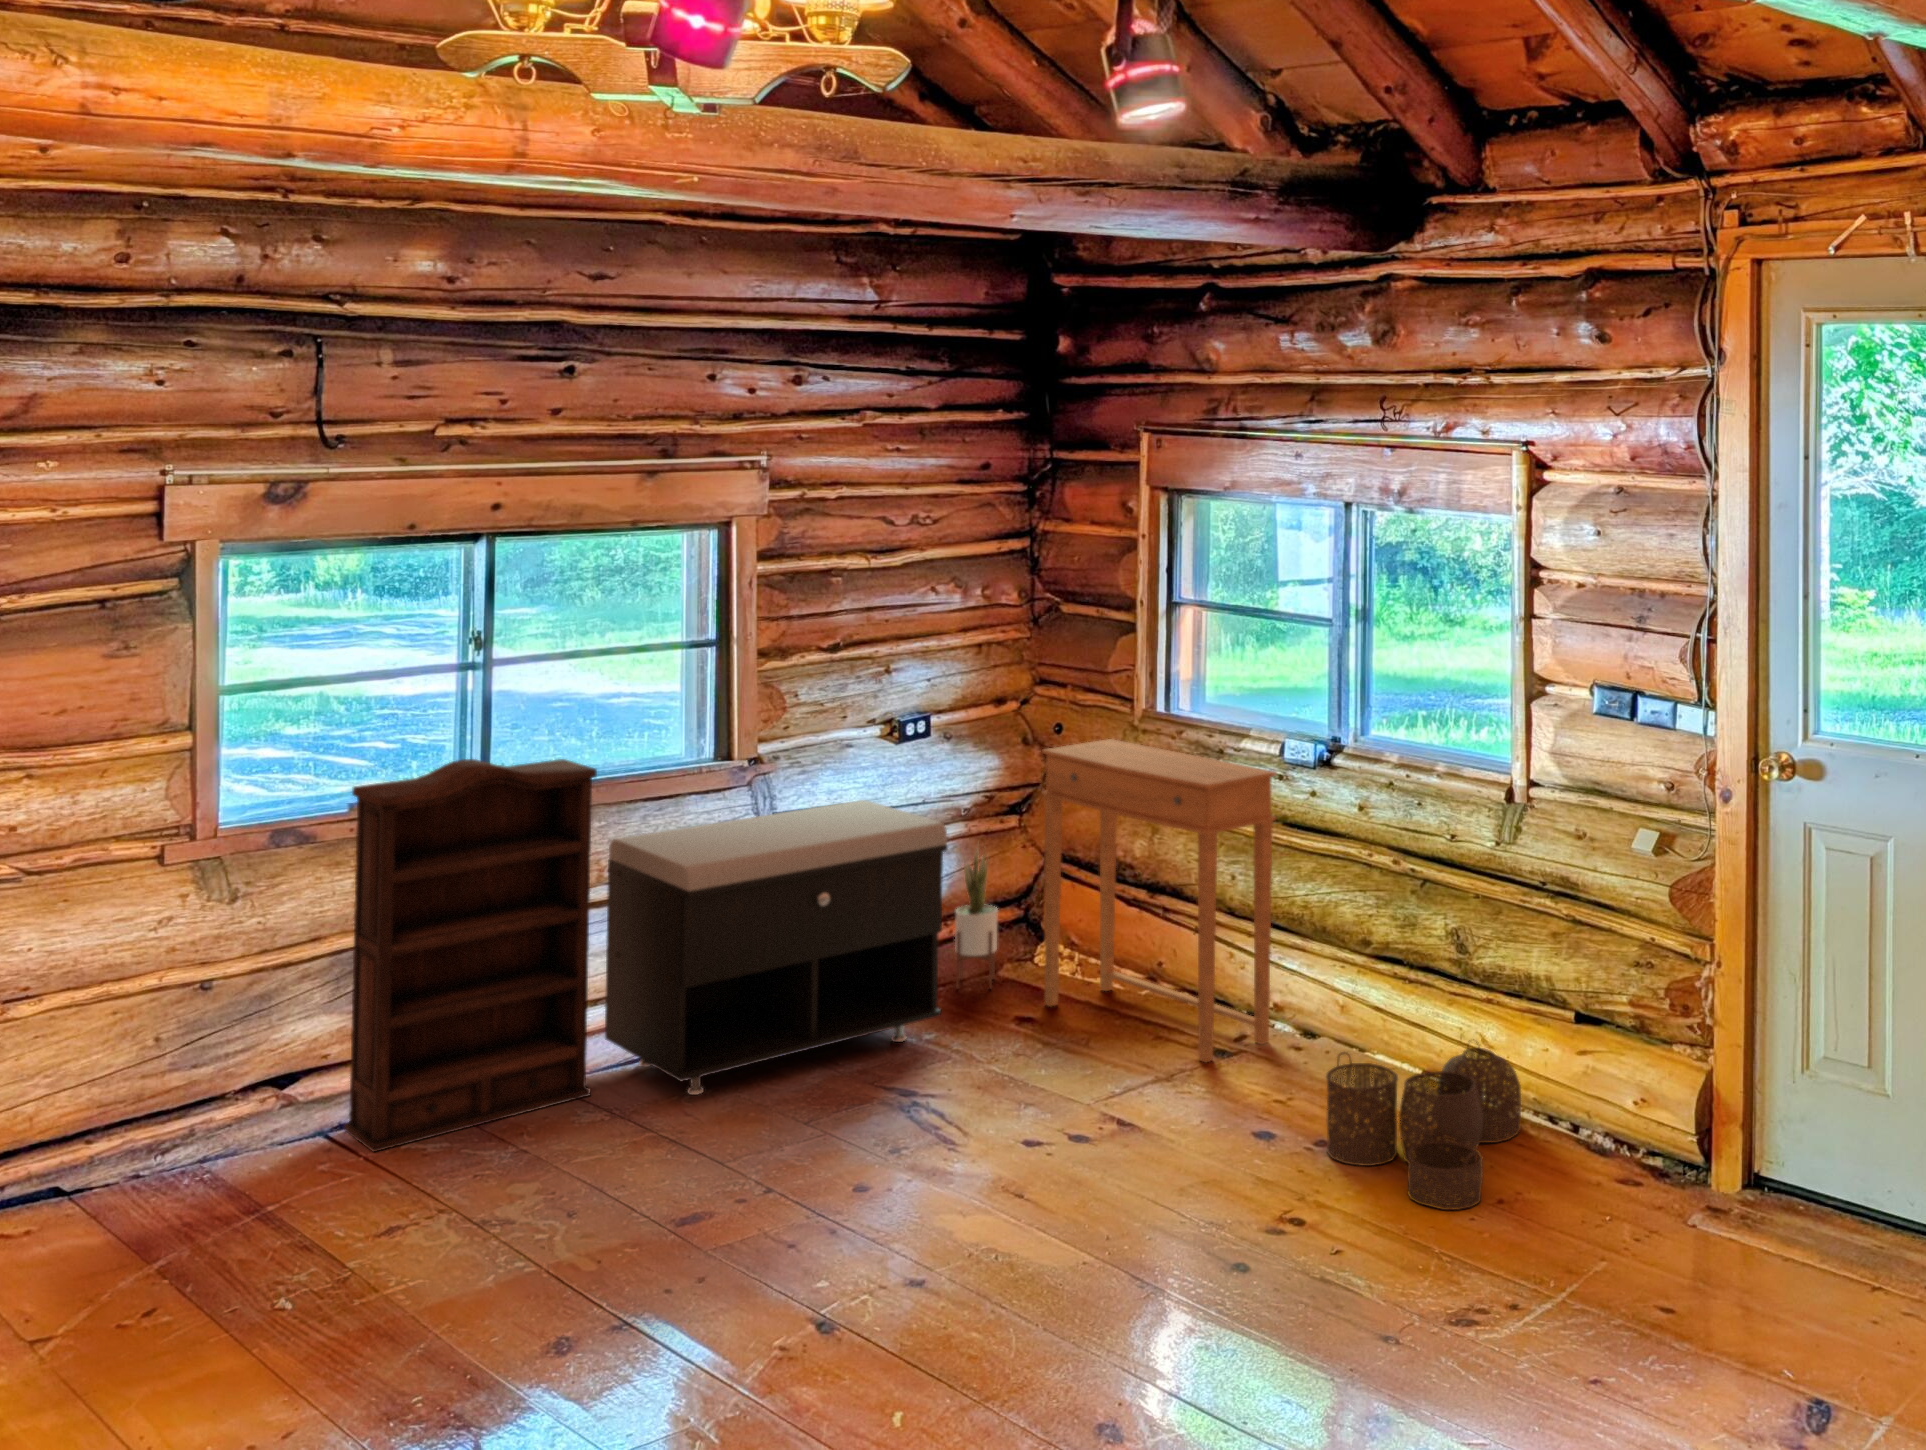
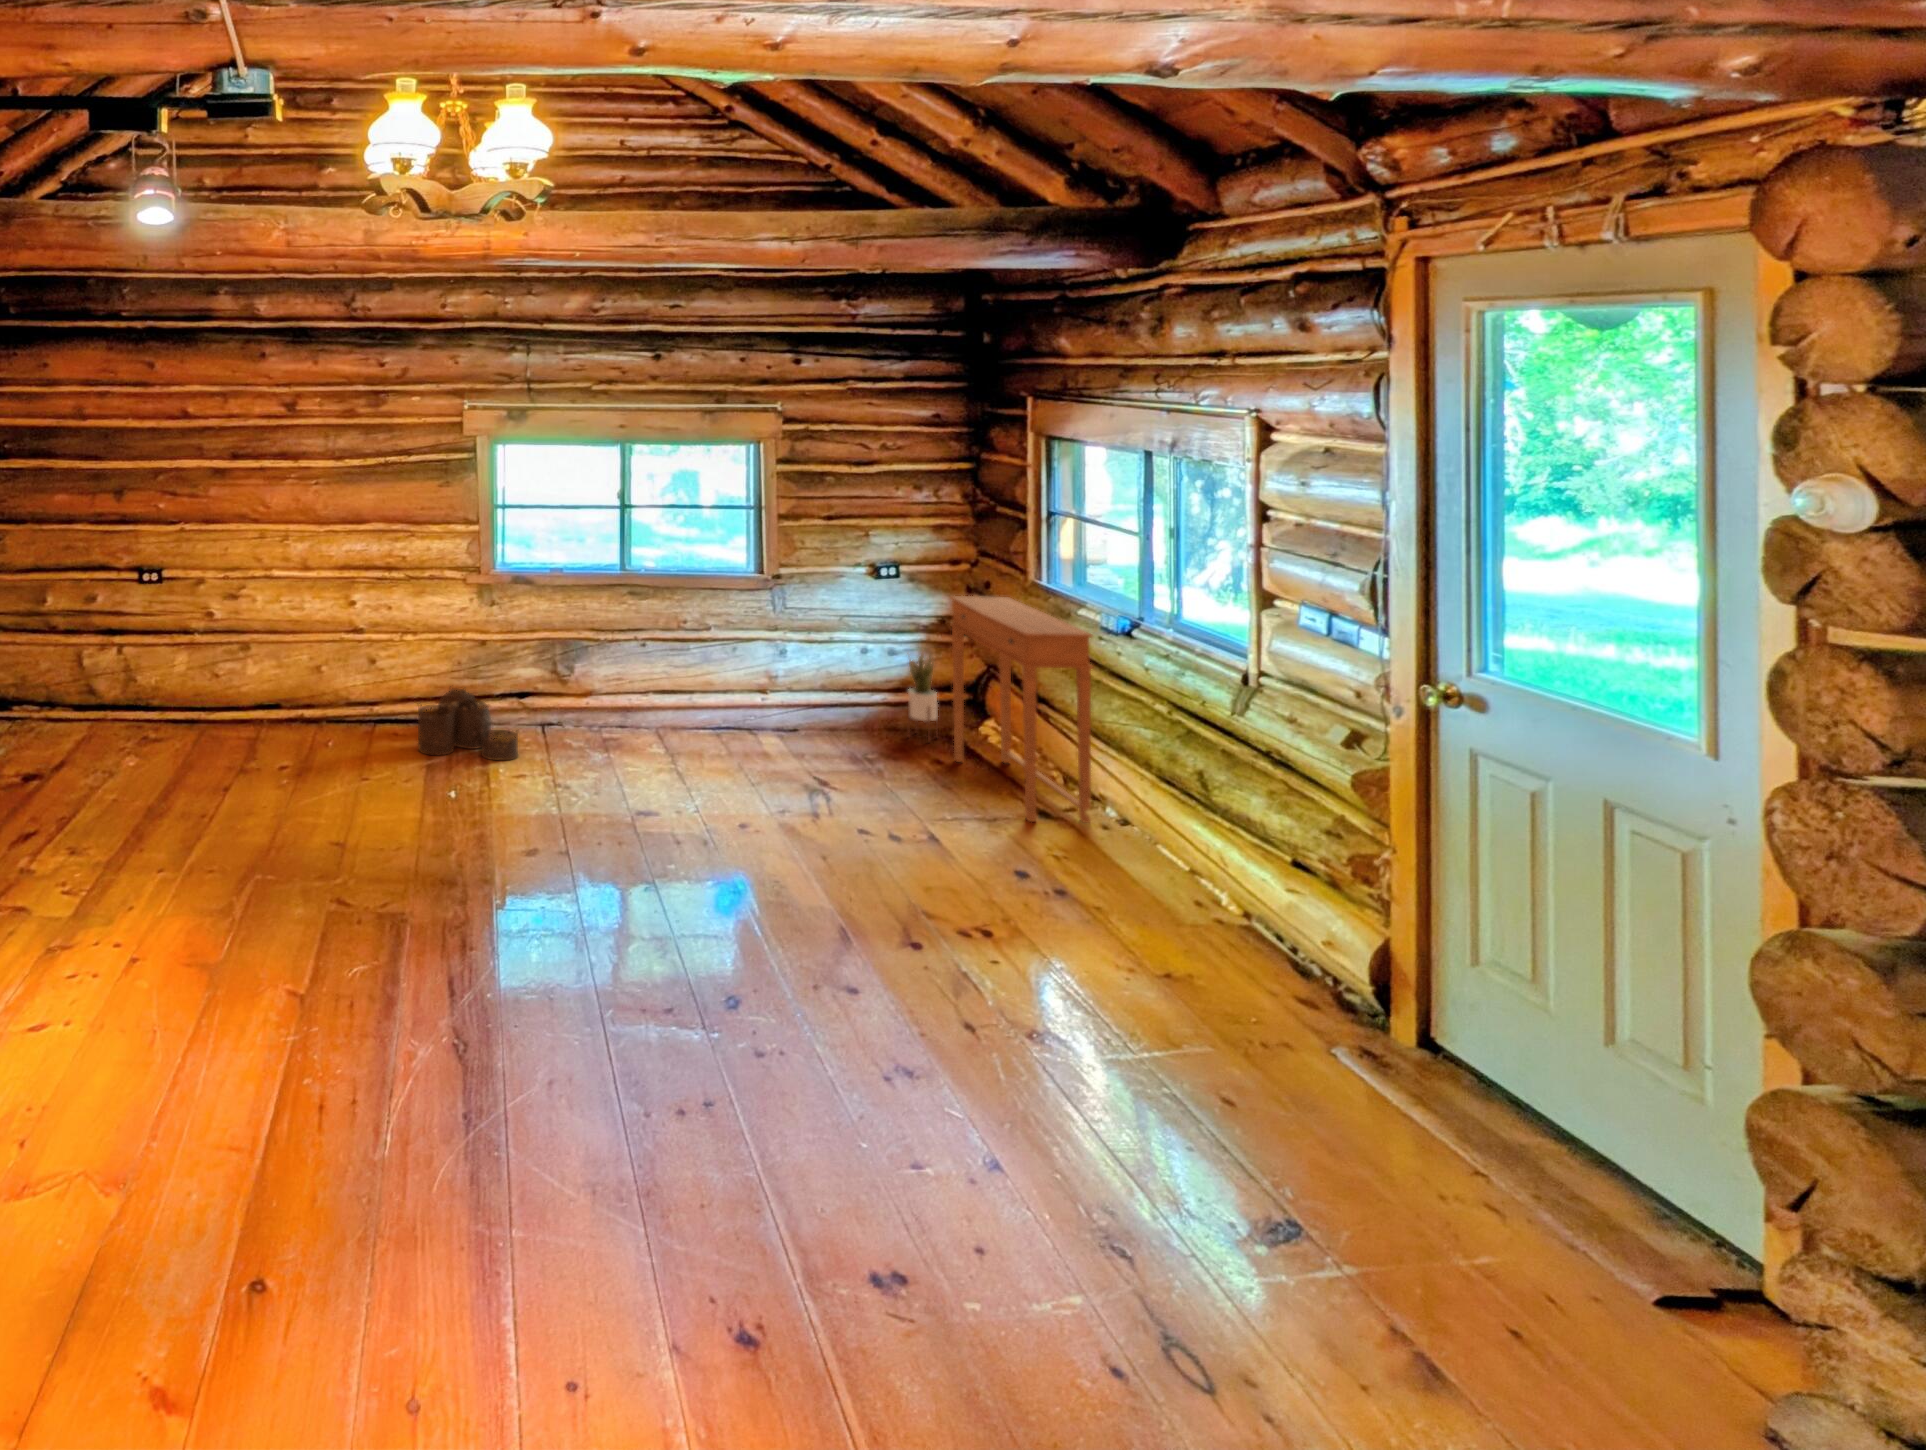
bookshelf: present [344,759,597,1152] -> none [549,552,663,738]
storage bench: present [605,800,948,1095] -> none [683,606,870,757]
woven basket: present [1326,1039,1521,1210] -> present [418,688,518,760]

